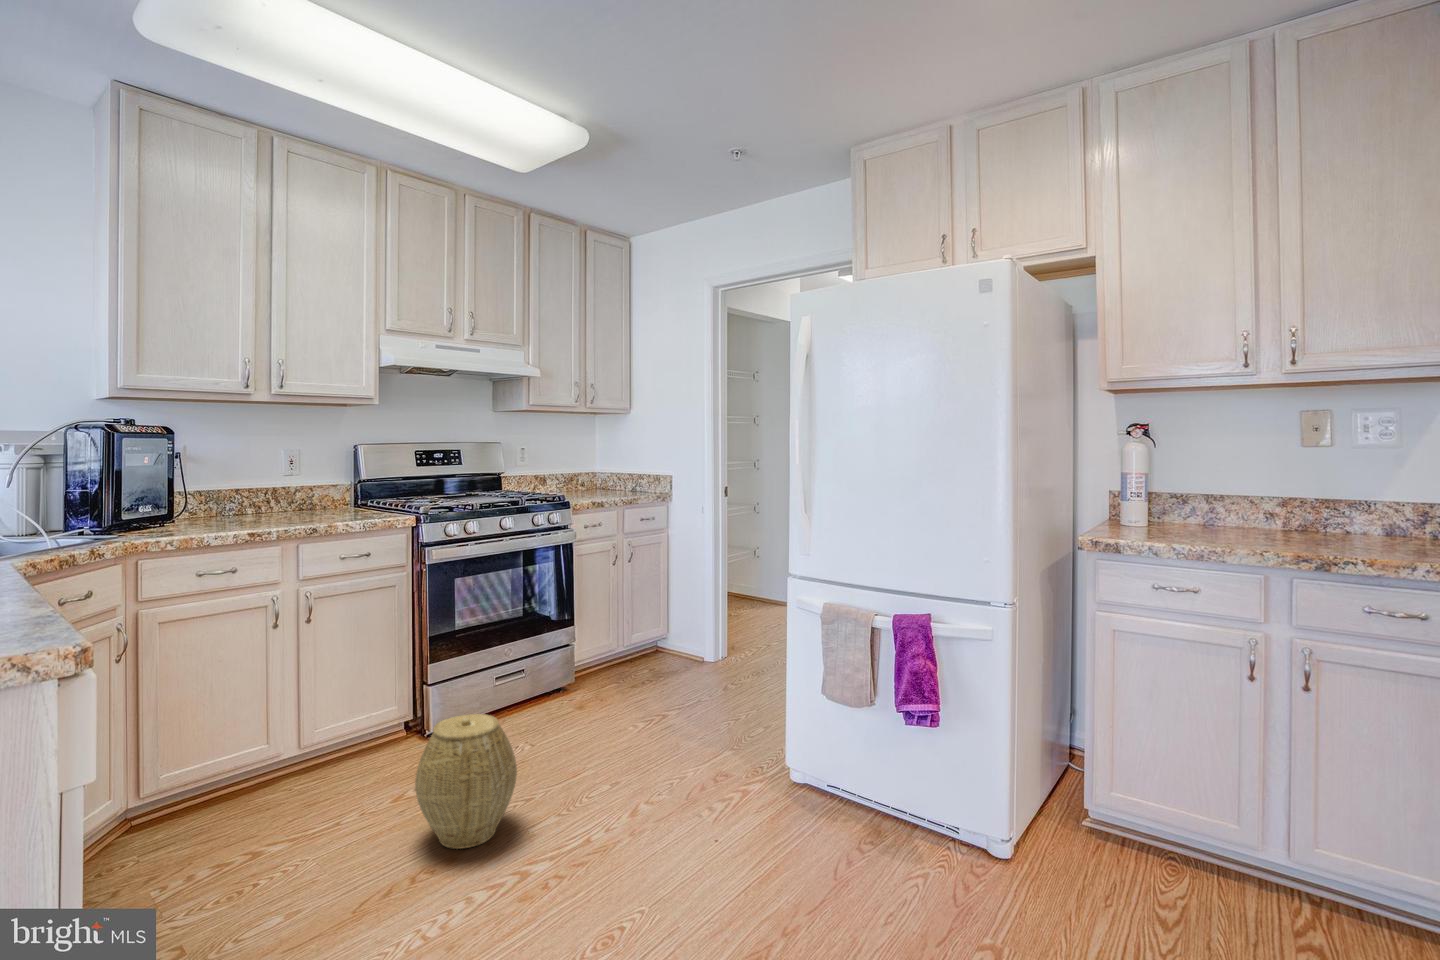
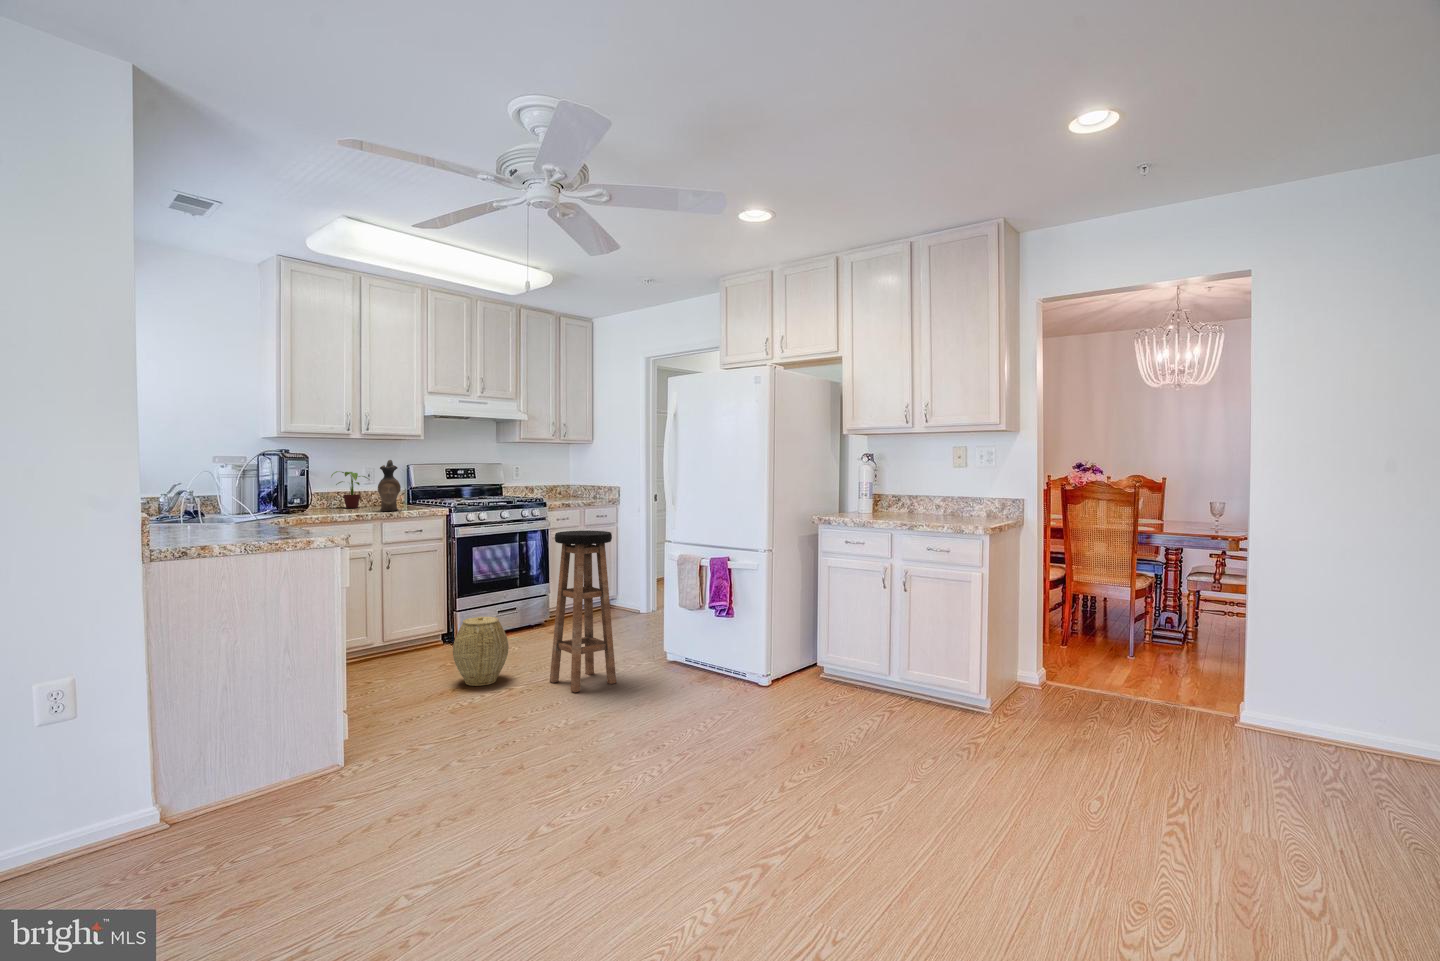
ceramic pitcher: none [289,436,330,523] -> present [378,460,401,511]
potted plant: none [216,455,287,516] -> present [331,471,368,508]
bar stool: none [592,560,712,871] -> present [550,531,616,692]

